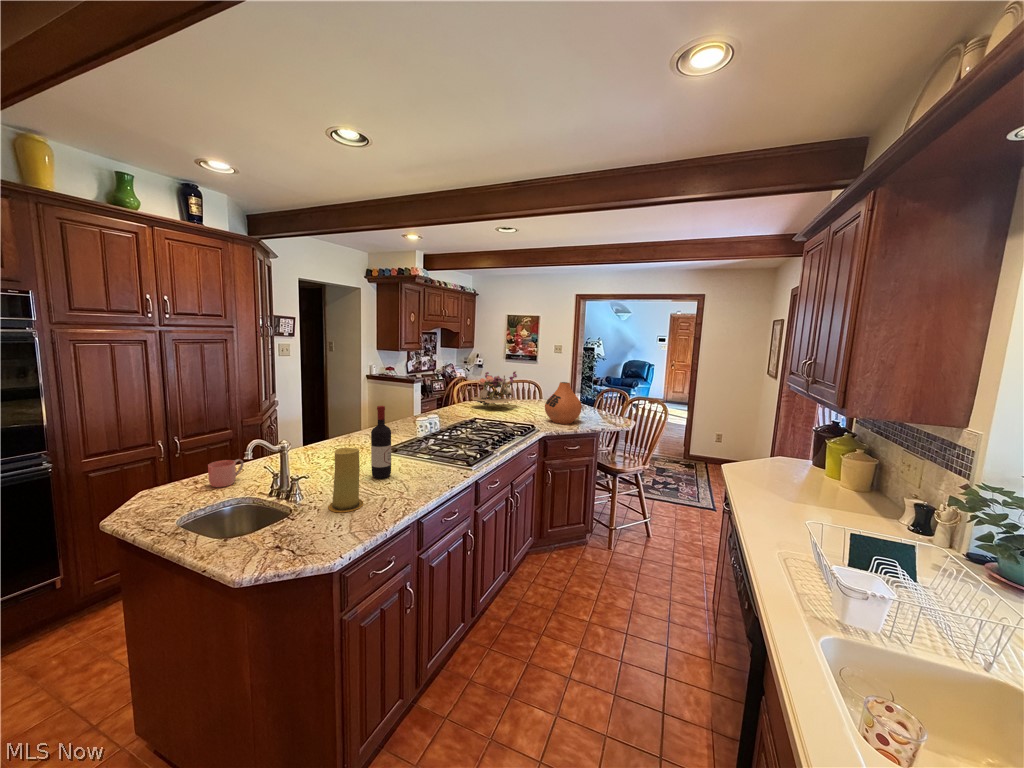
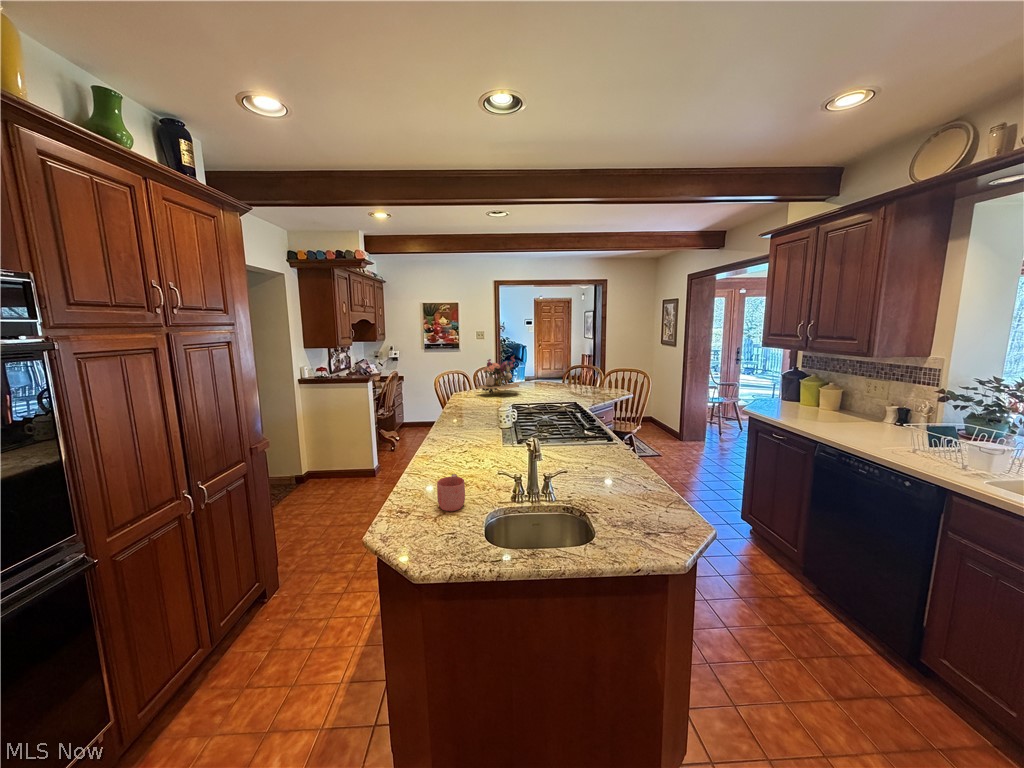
vase: present [545,382,582,424] -> none [569,361,600,399]
wine bottle: present [371,406,391,478] -> none [566,391,586,465]
candle: present [328,448,363,512] -> none [601,432,636,497]

